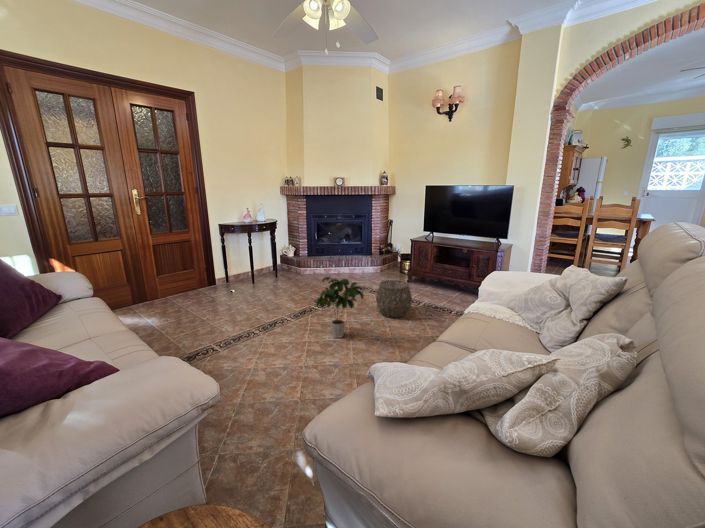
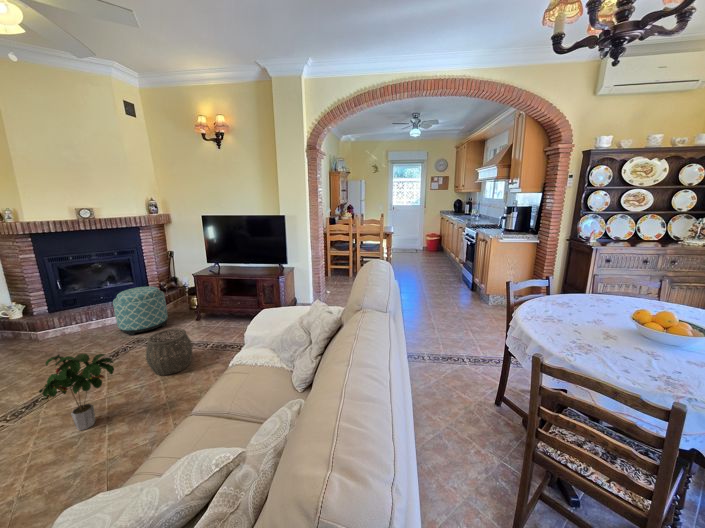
ottoman: none [349,246,386,283] -> present [113,286,168,335]

